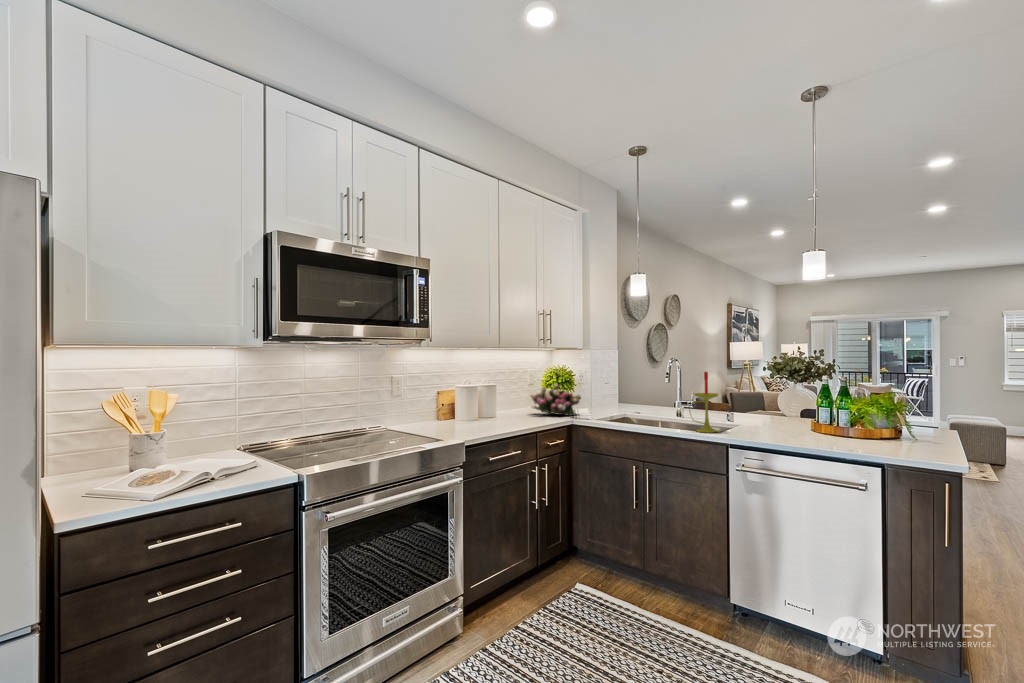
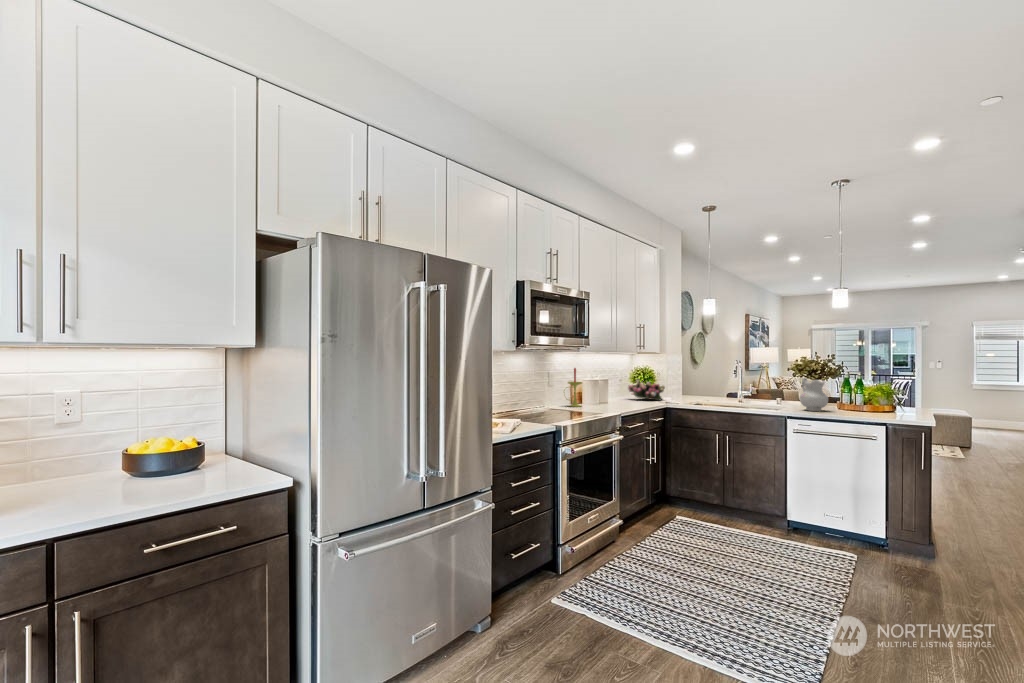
candle: present [689,372,718,433] -> present [568,368,582,407]
ceramic pitcher: none [753,383,794,434] -> present [800,378,828,411]

